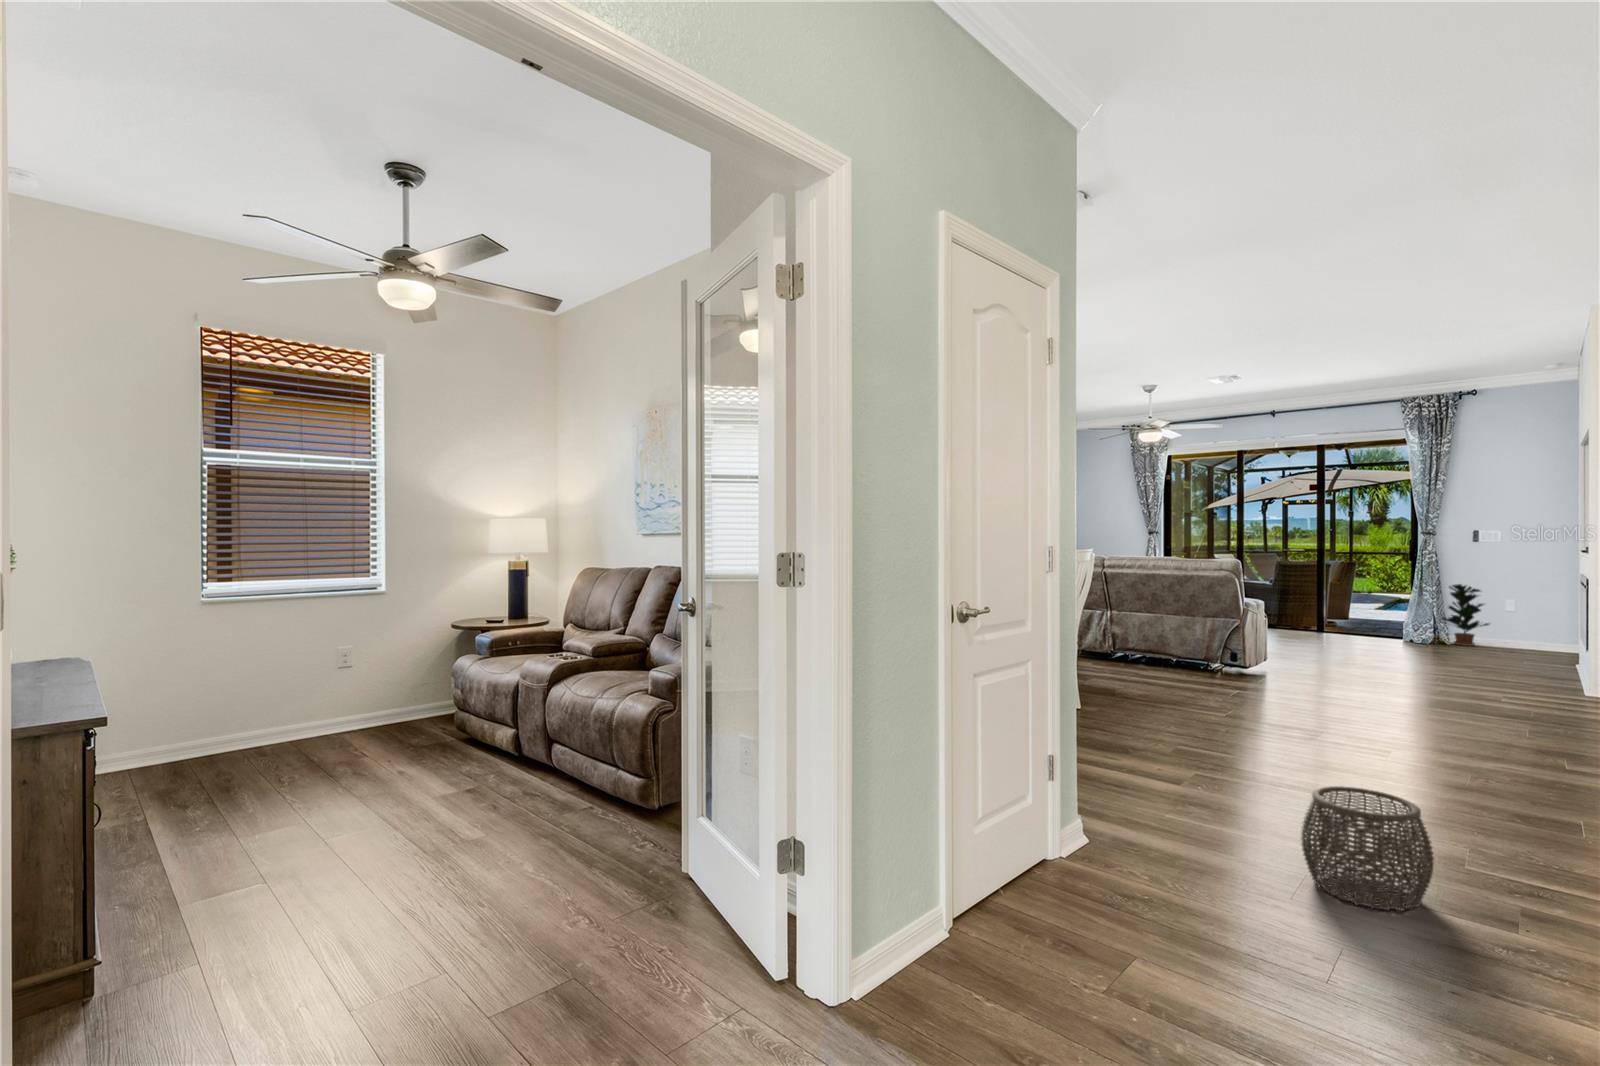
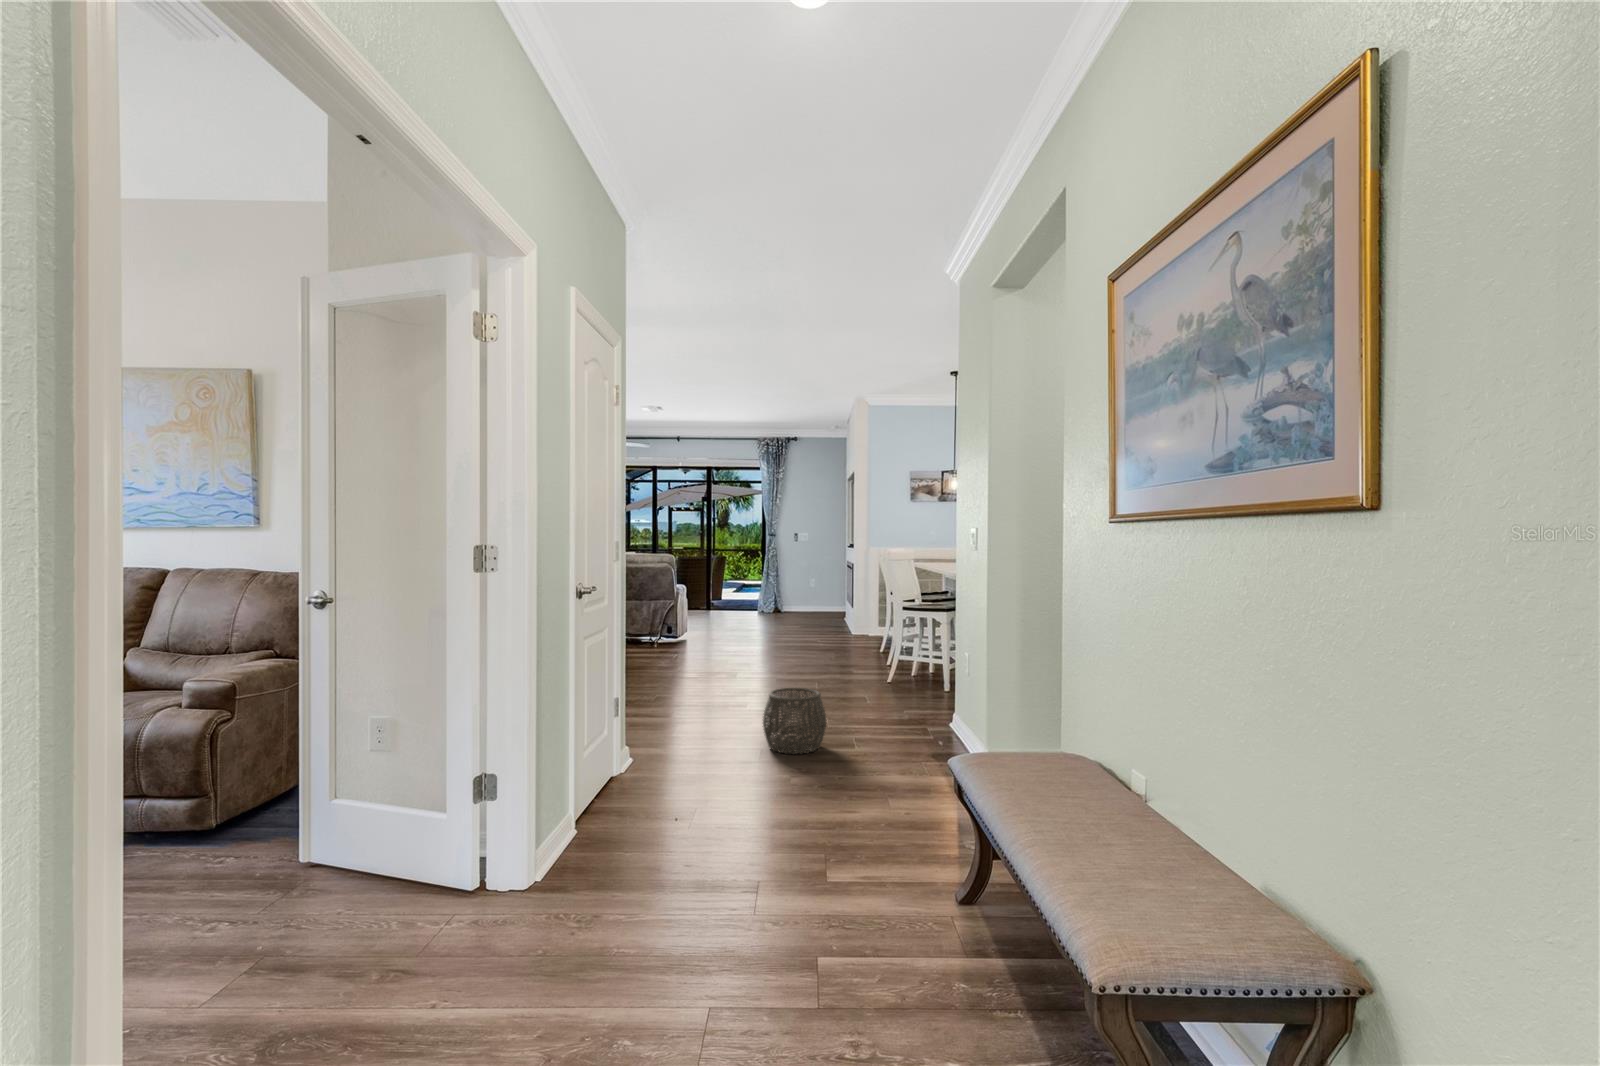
potted plant: present [1442,584,1489,646] -> none [778,569,804,610]

